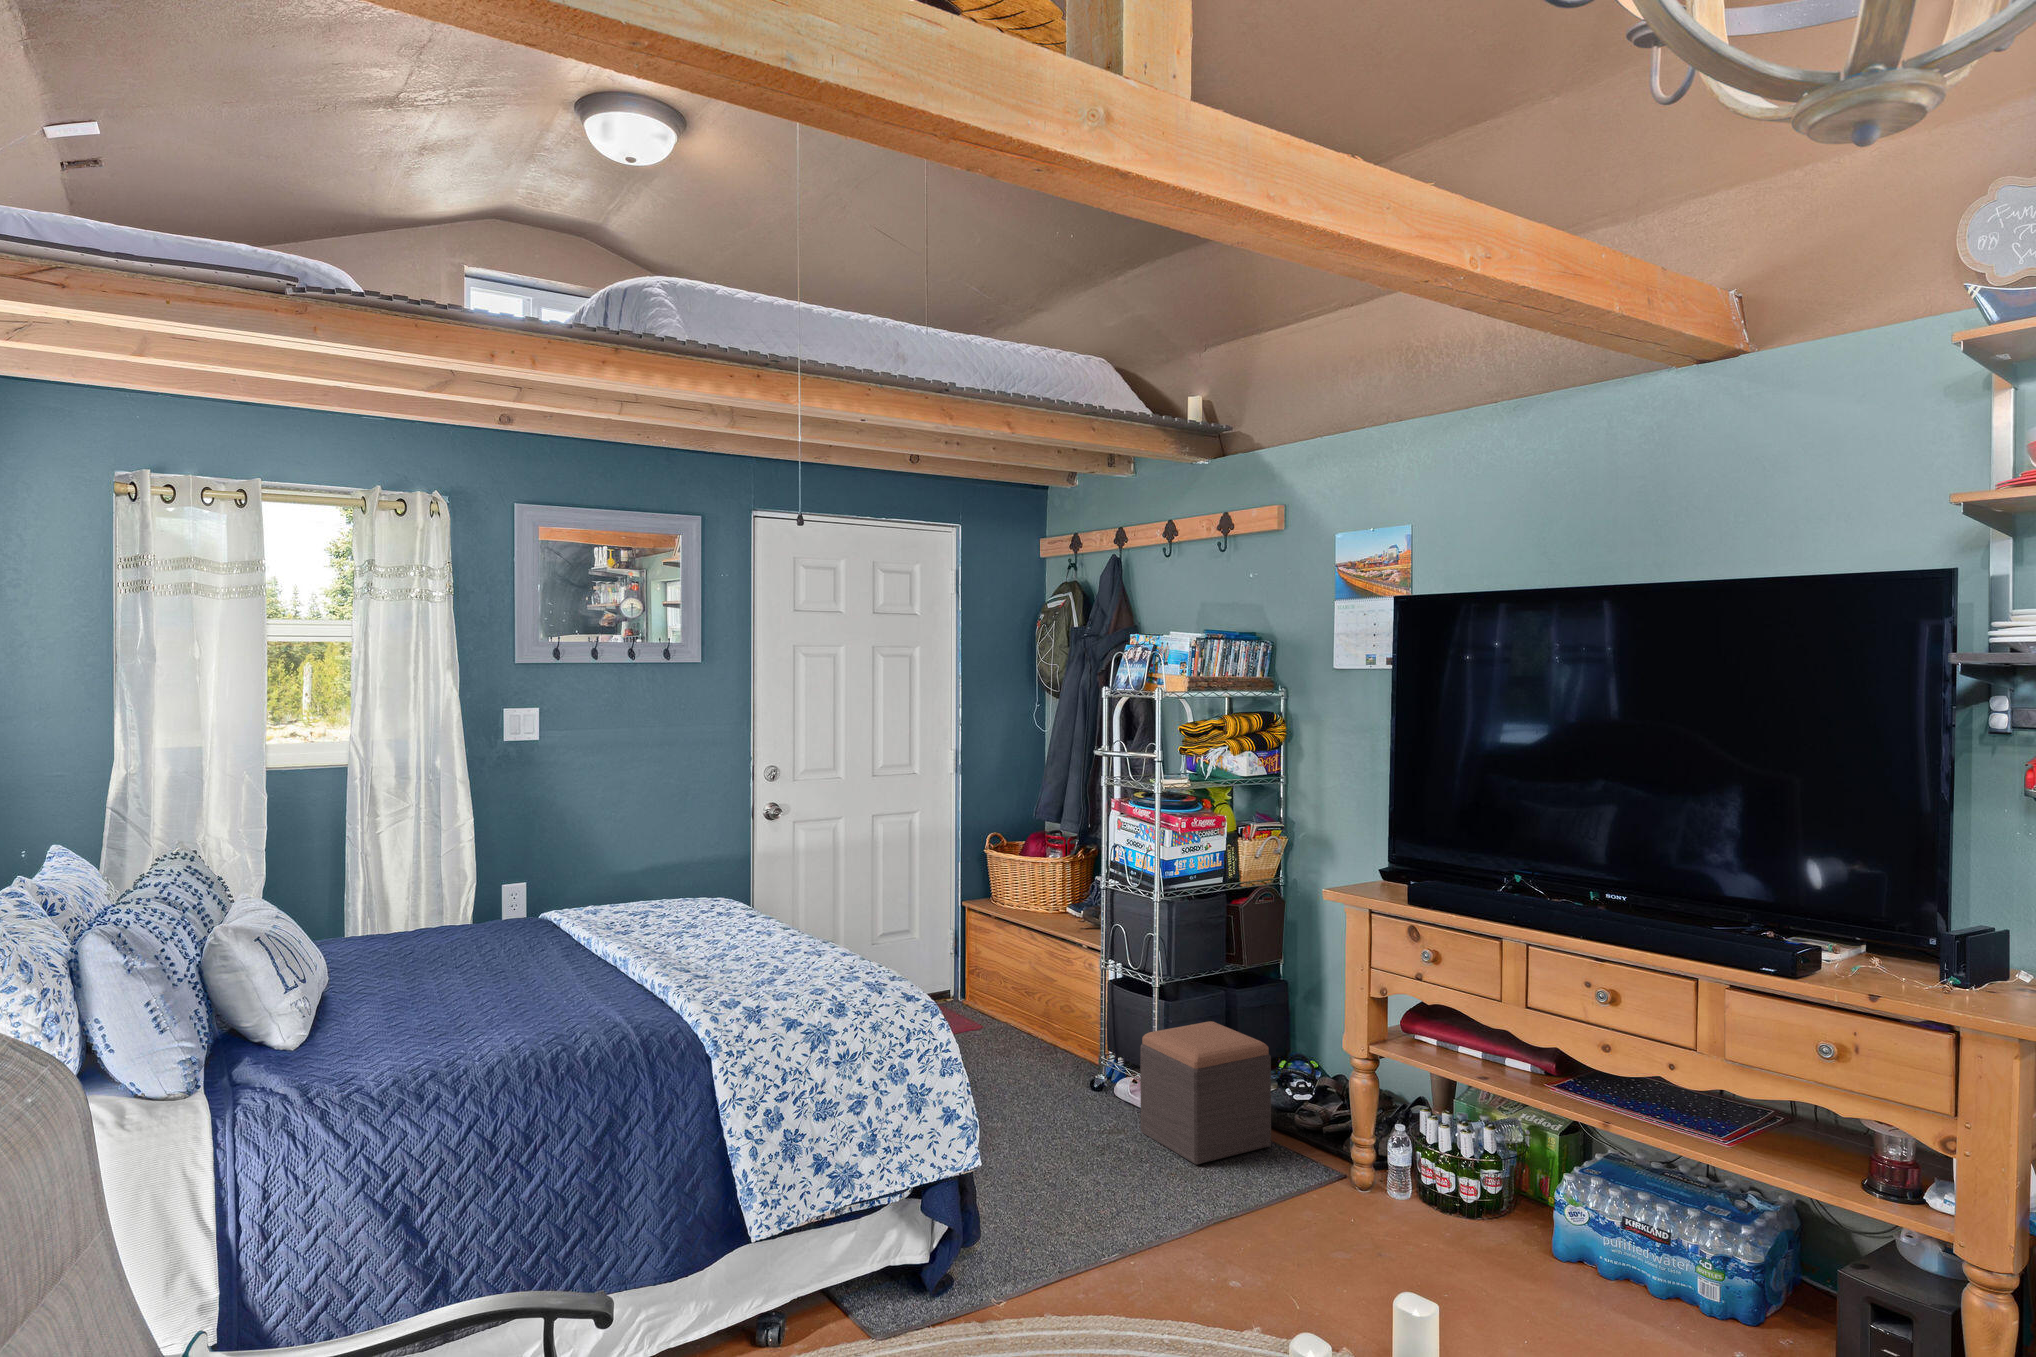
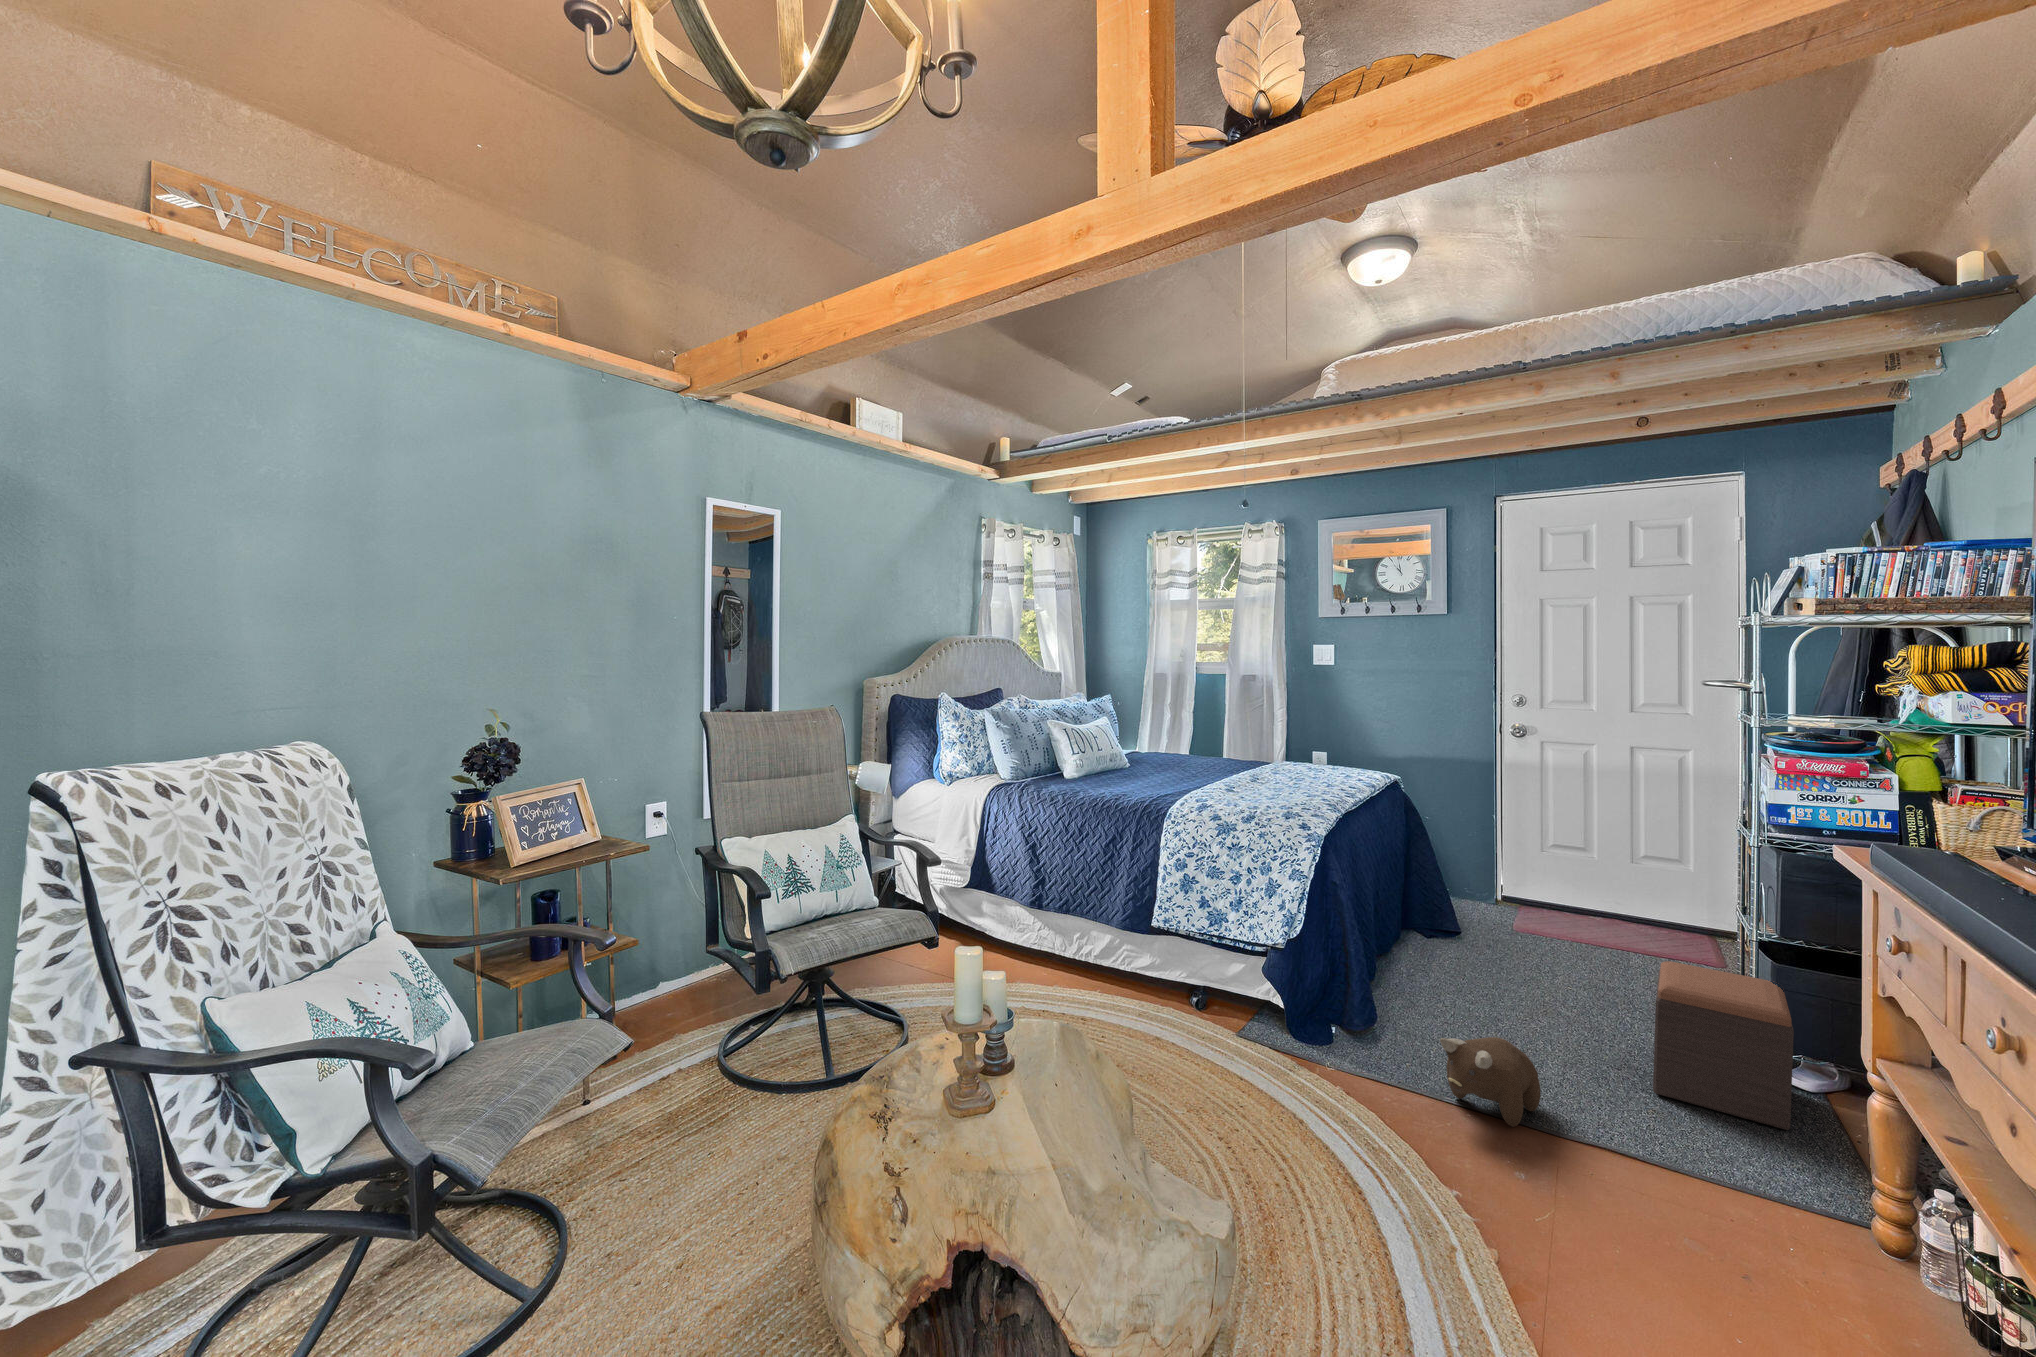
plush toy: none [1135,1169,1219,1260] -> present [1440,1037,1541,1127]

